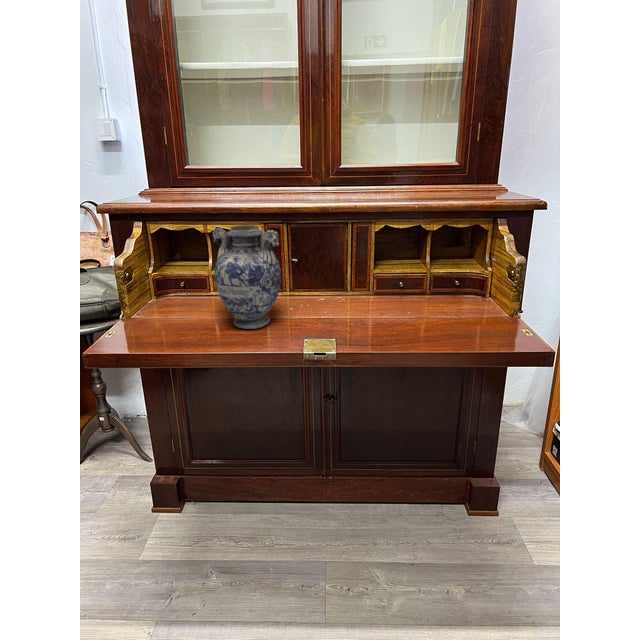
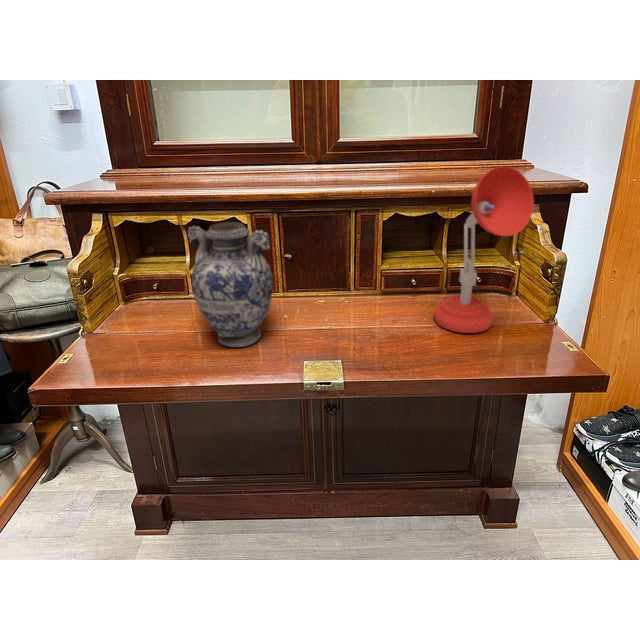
desk lamp: none [417,180,493,323] -> present [434,166,534,333]

